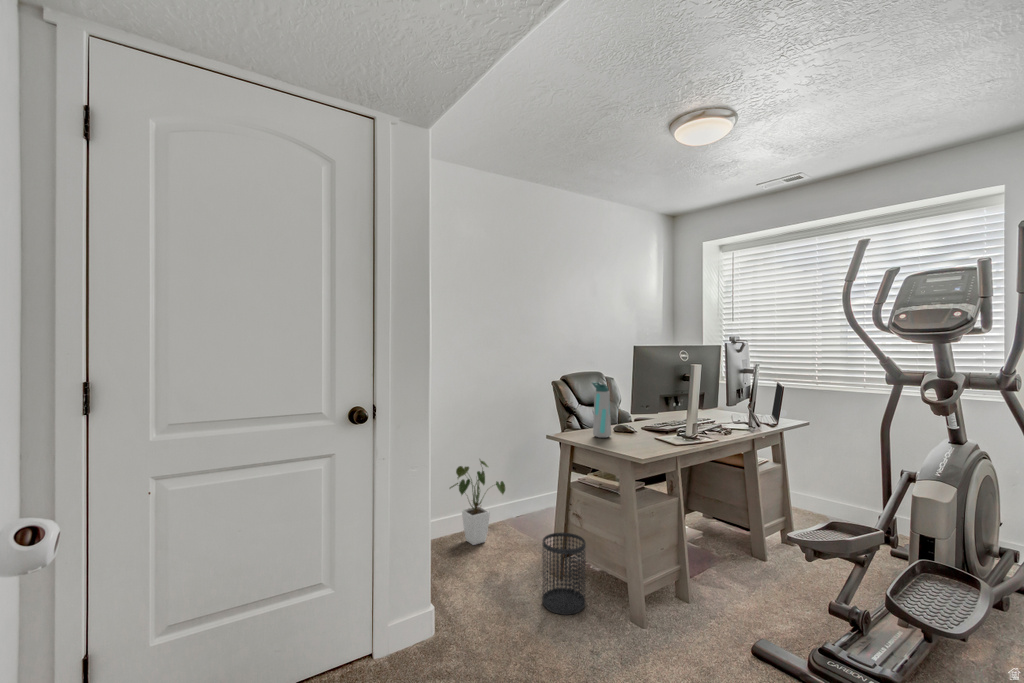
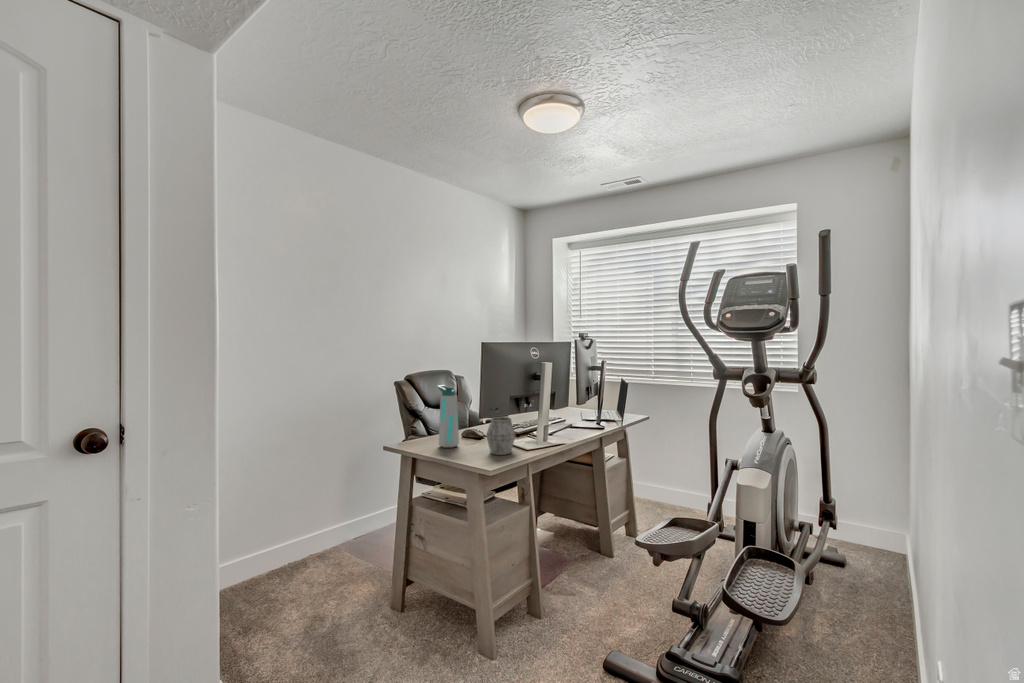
mug: none [637,412,664,447] -> present [486,417,515,455]
house plant: present [450,460,505,545] -> none [264,479,337,585]
wastebasket: present [542,533,586,615] -> none [379,560,430,658]

